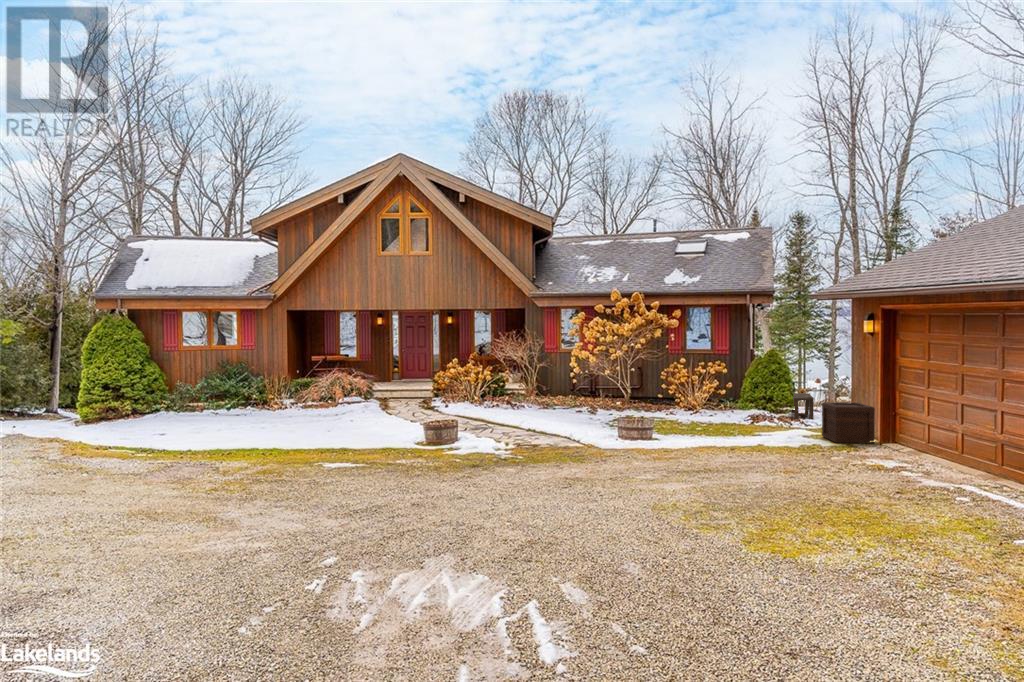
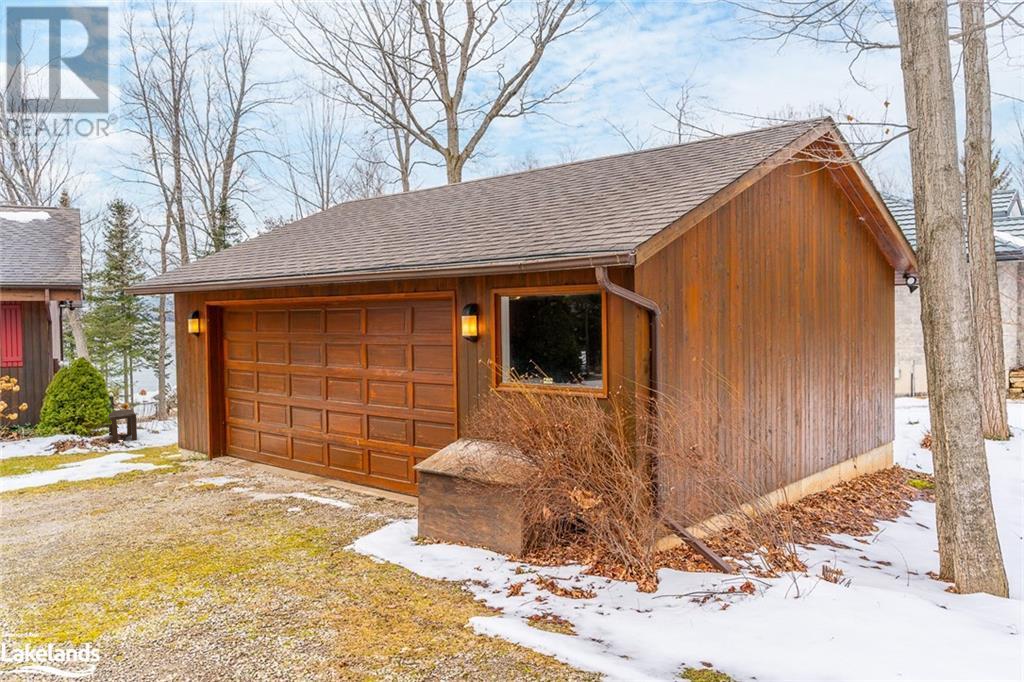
wooden crate: present [822,402,875,443] -> none [144,415,206,467]

